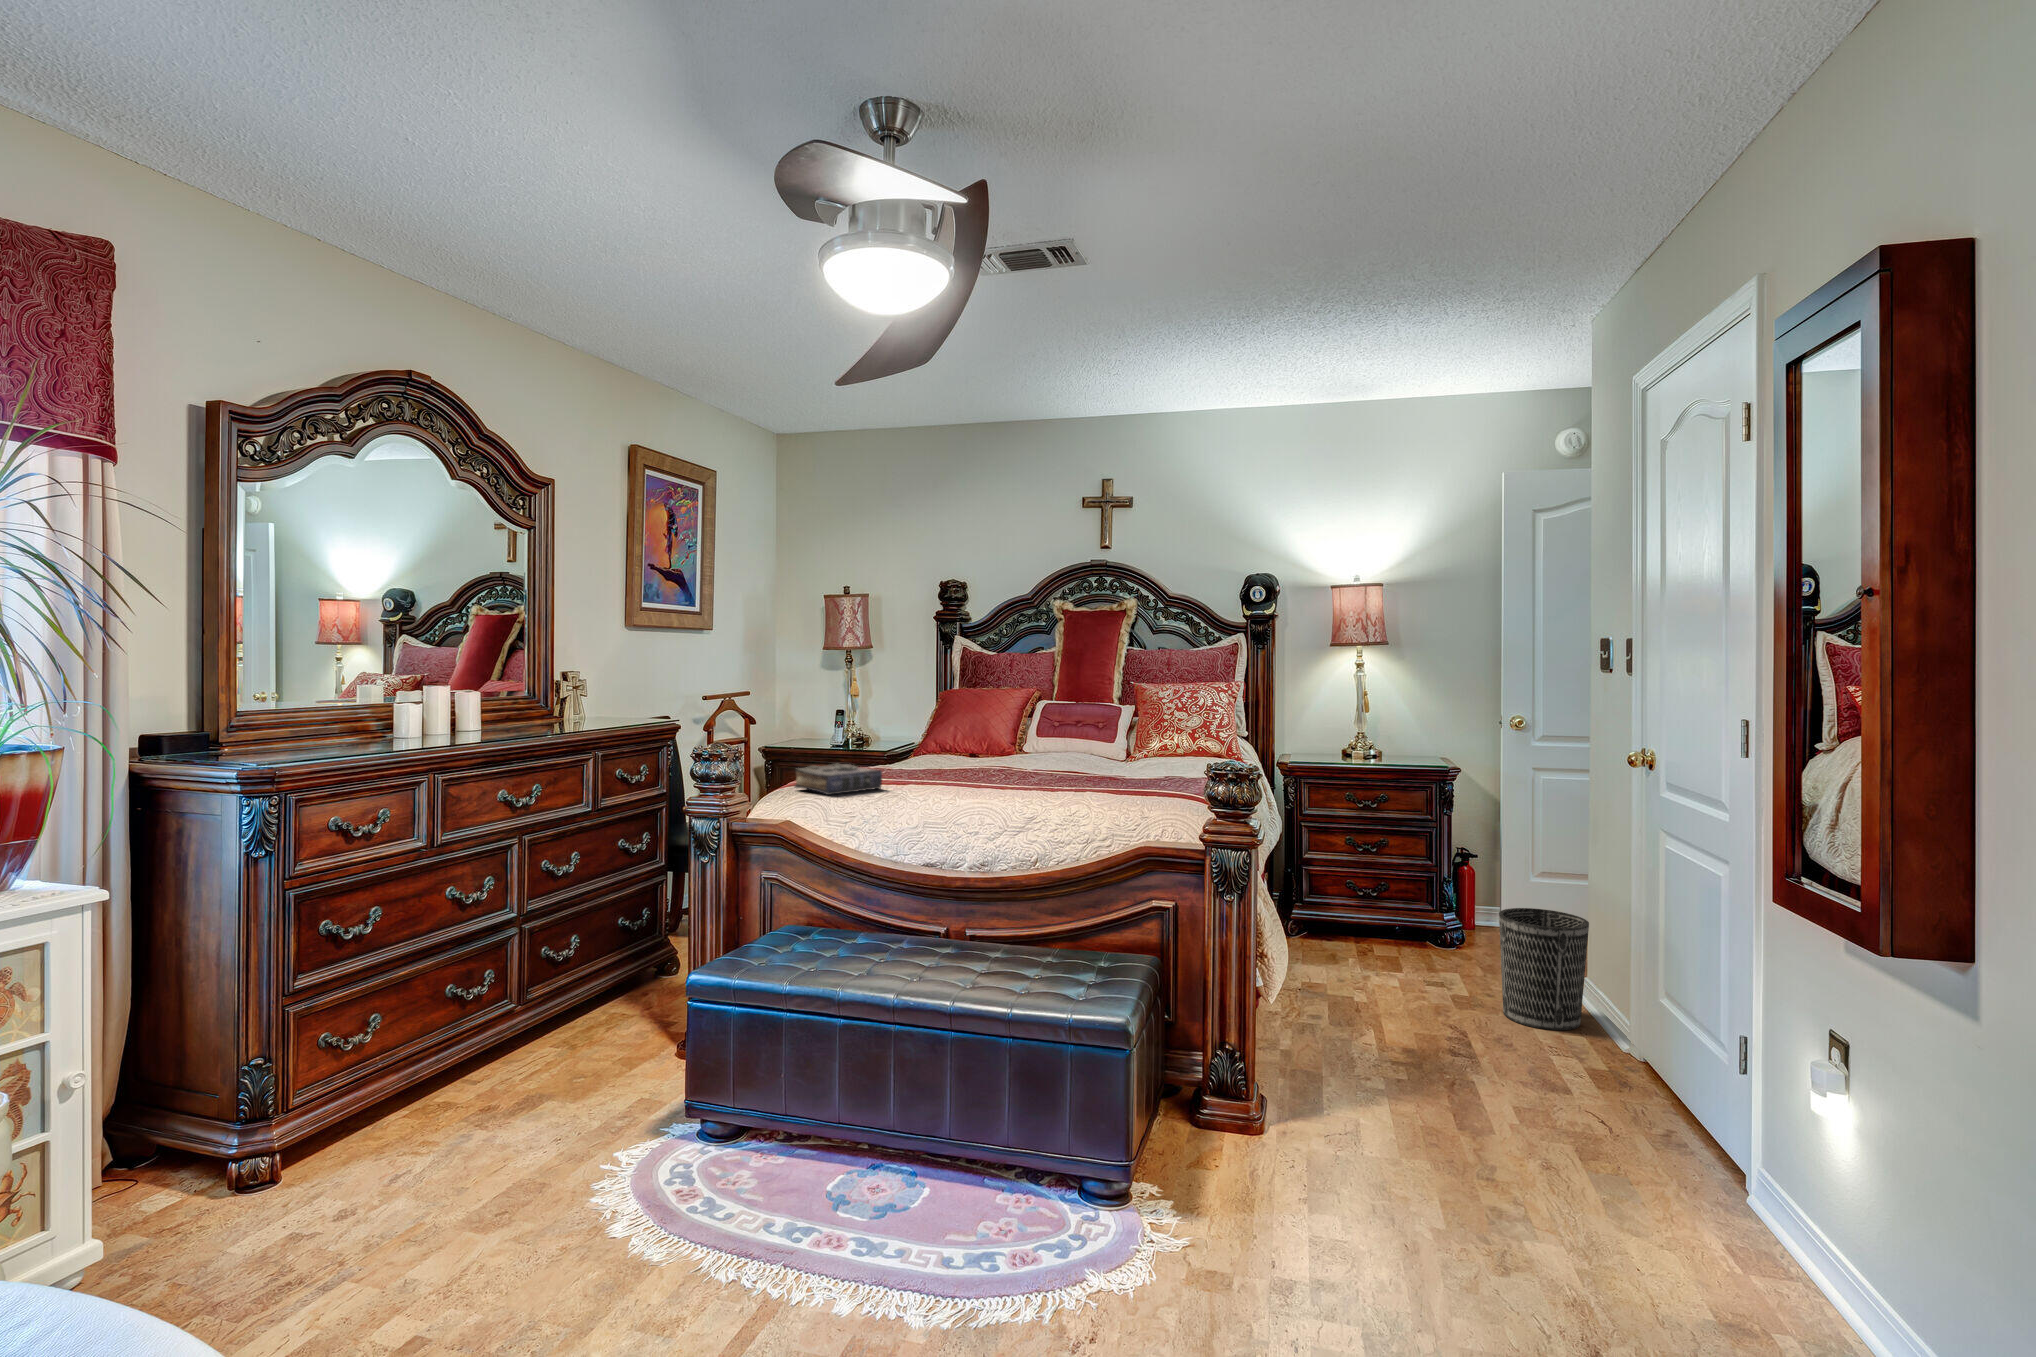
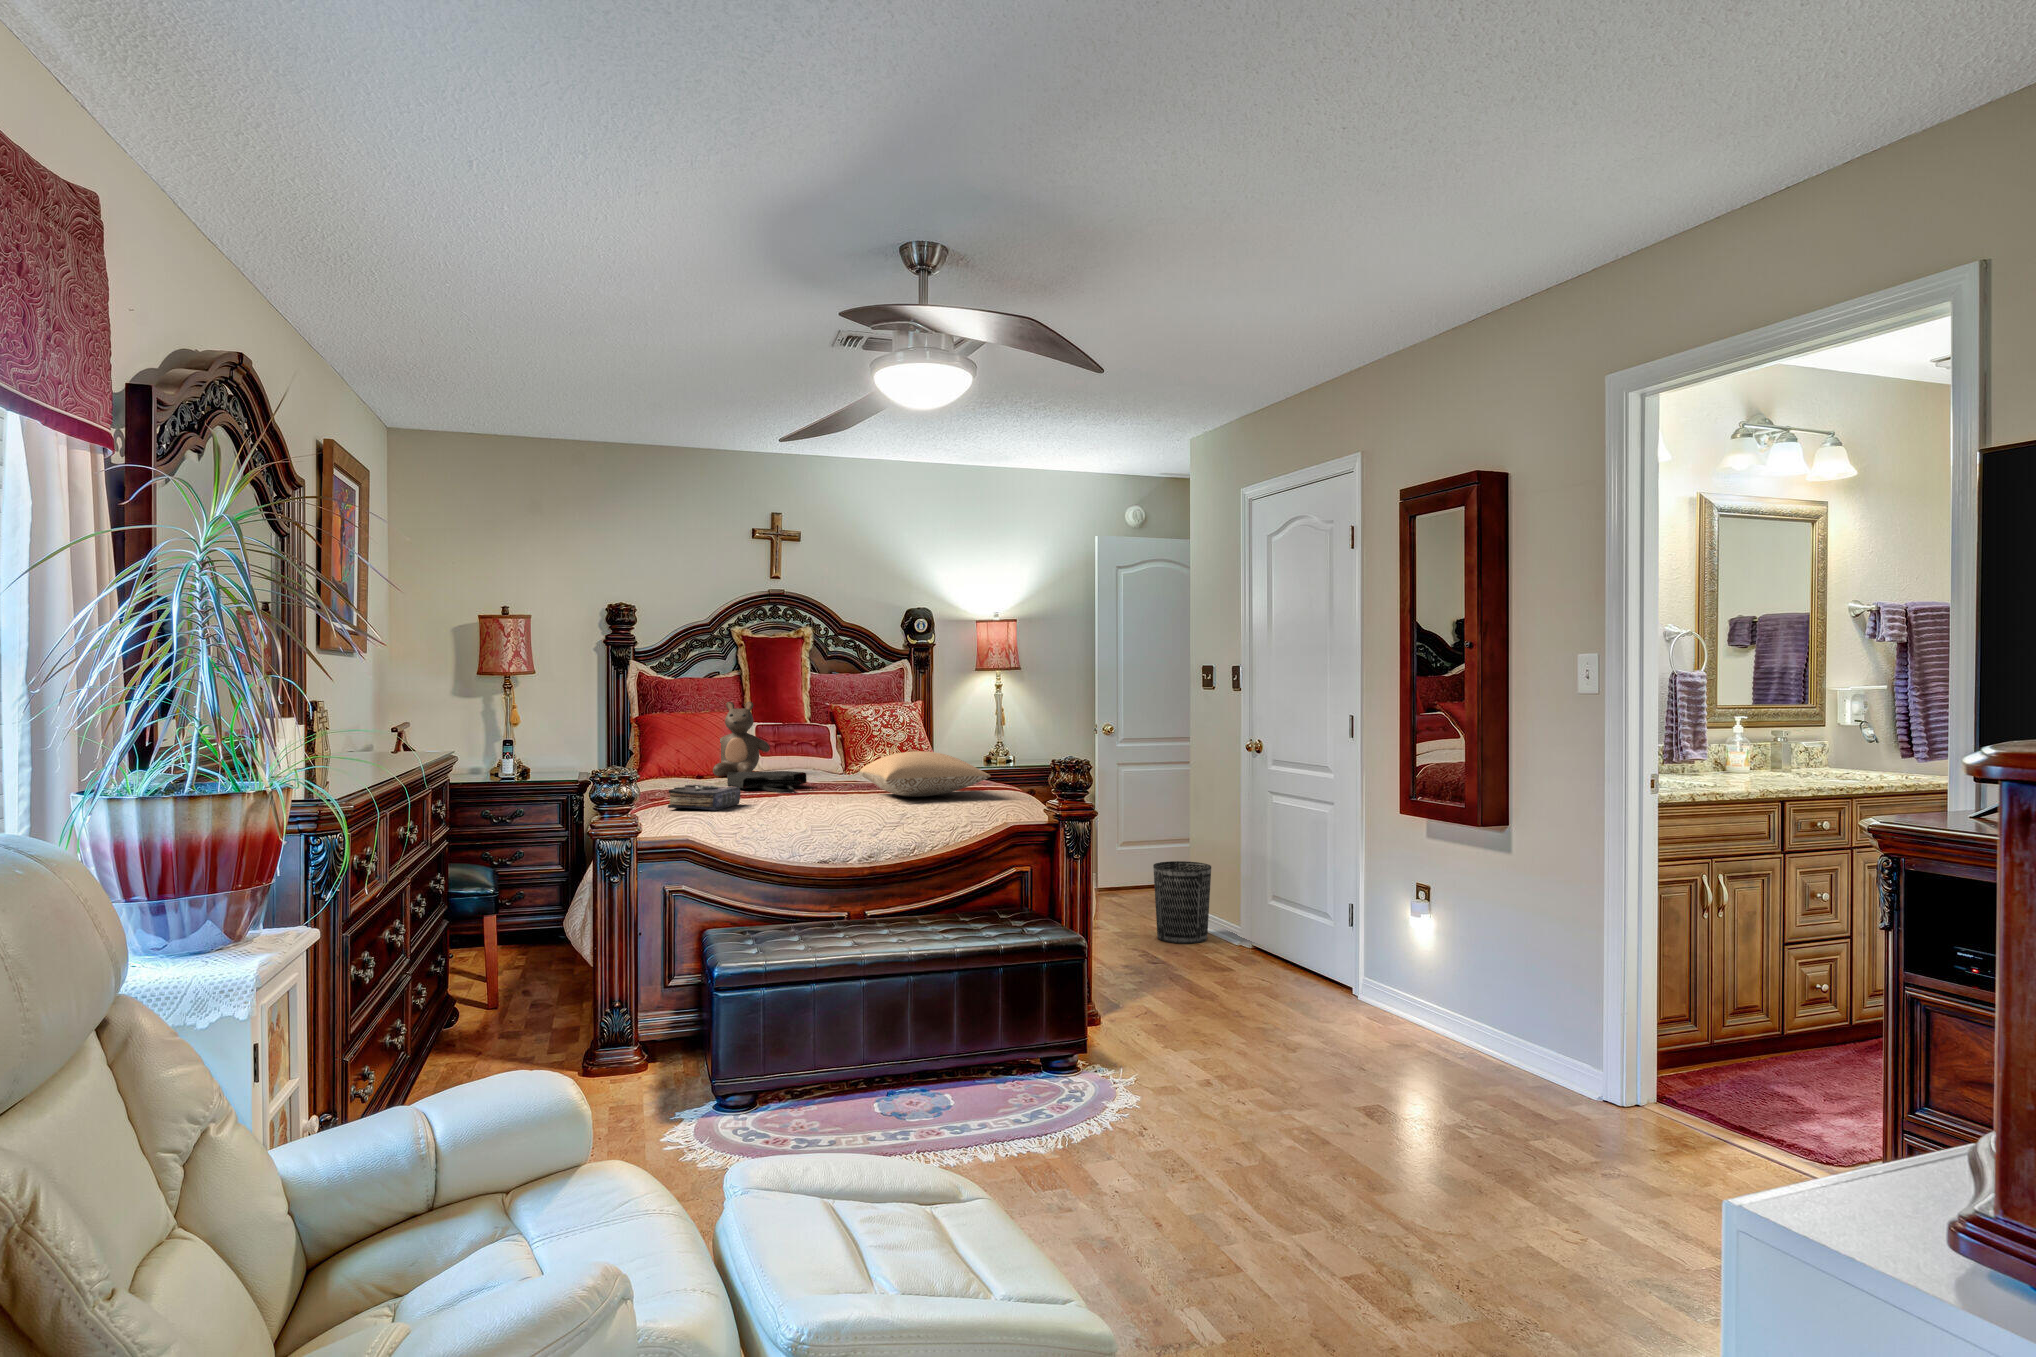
teddy bear: none [987,677,1050,756] -> present [713,702,770,776]
pillow: none [1021,742,1163,795] -> present [860,751,990,797]
tote bag: none [947,751,1024,779] -> present [727,771,807,793]

